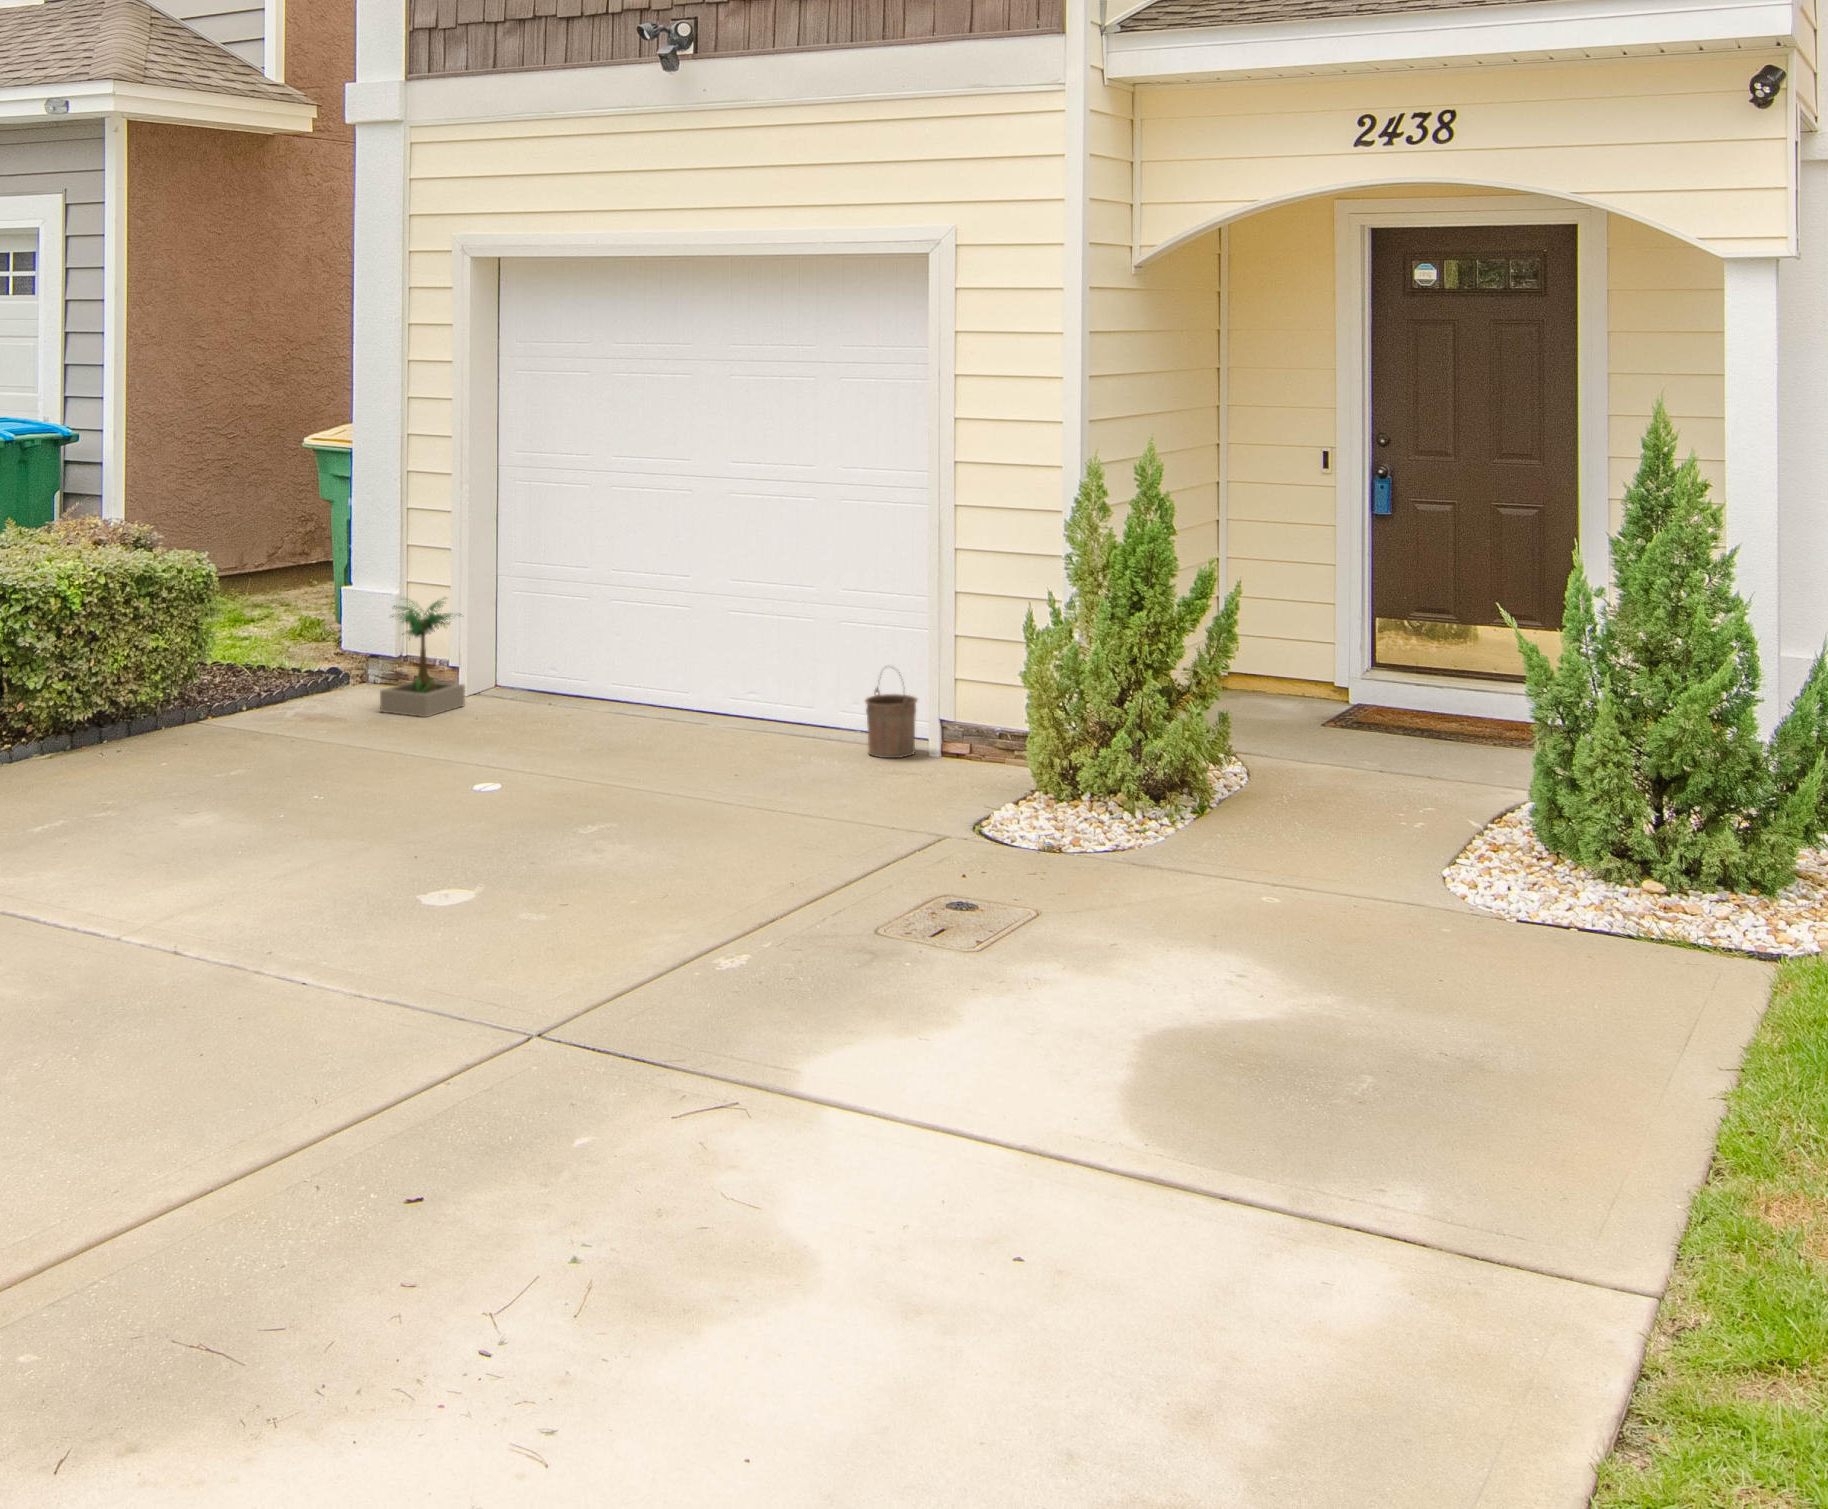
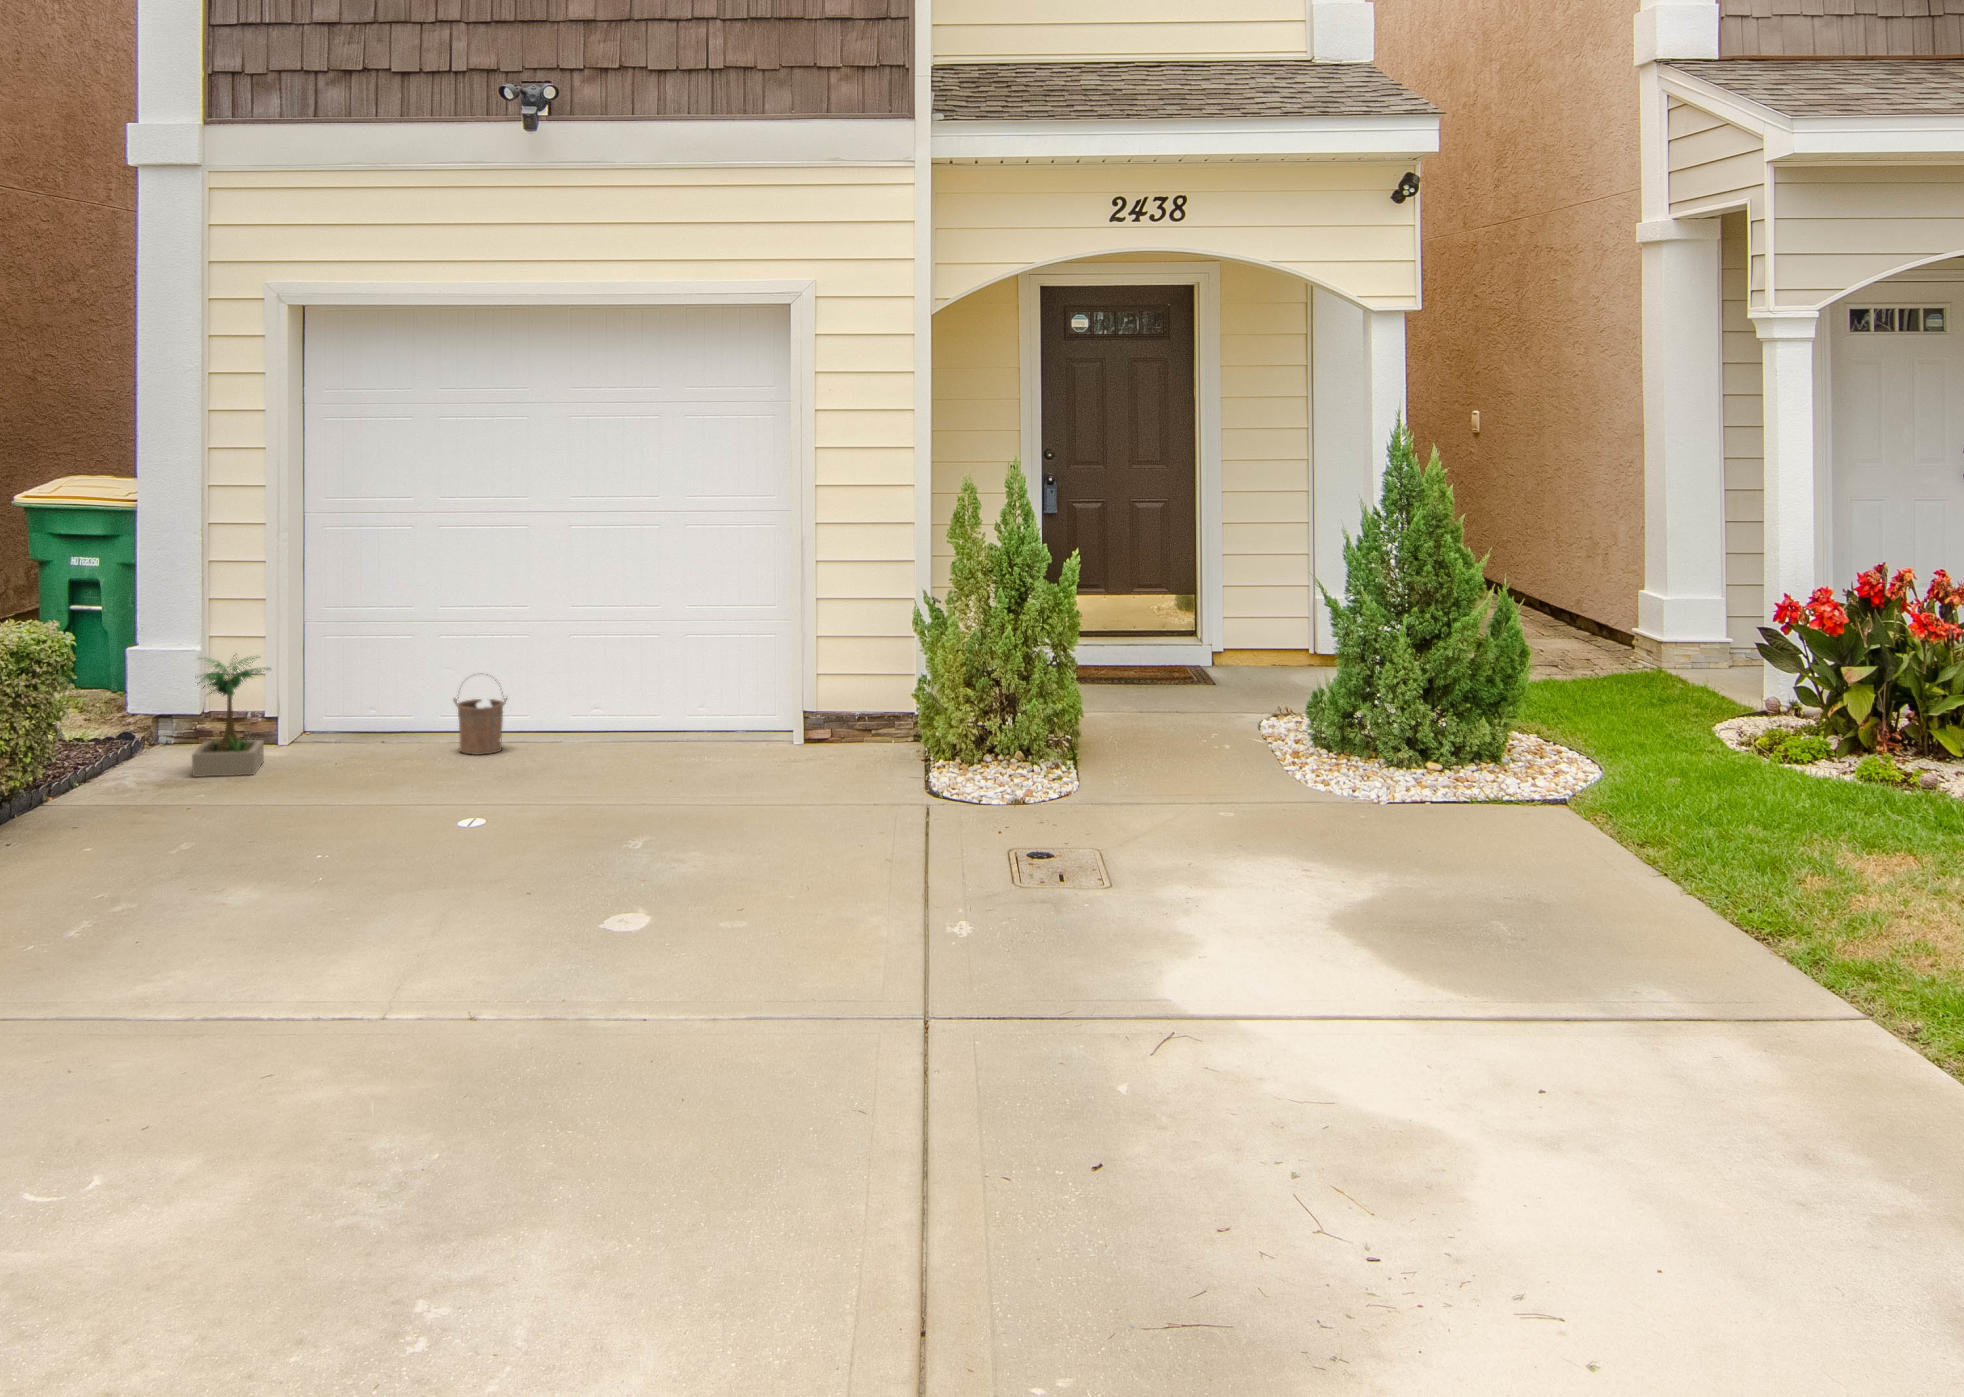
bucket: present [865,667,918,758] -> present [454,673,507,755]

